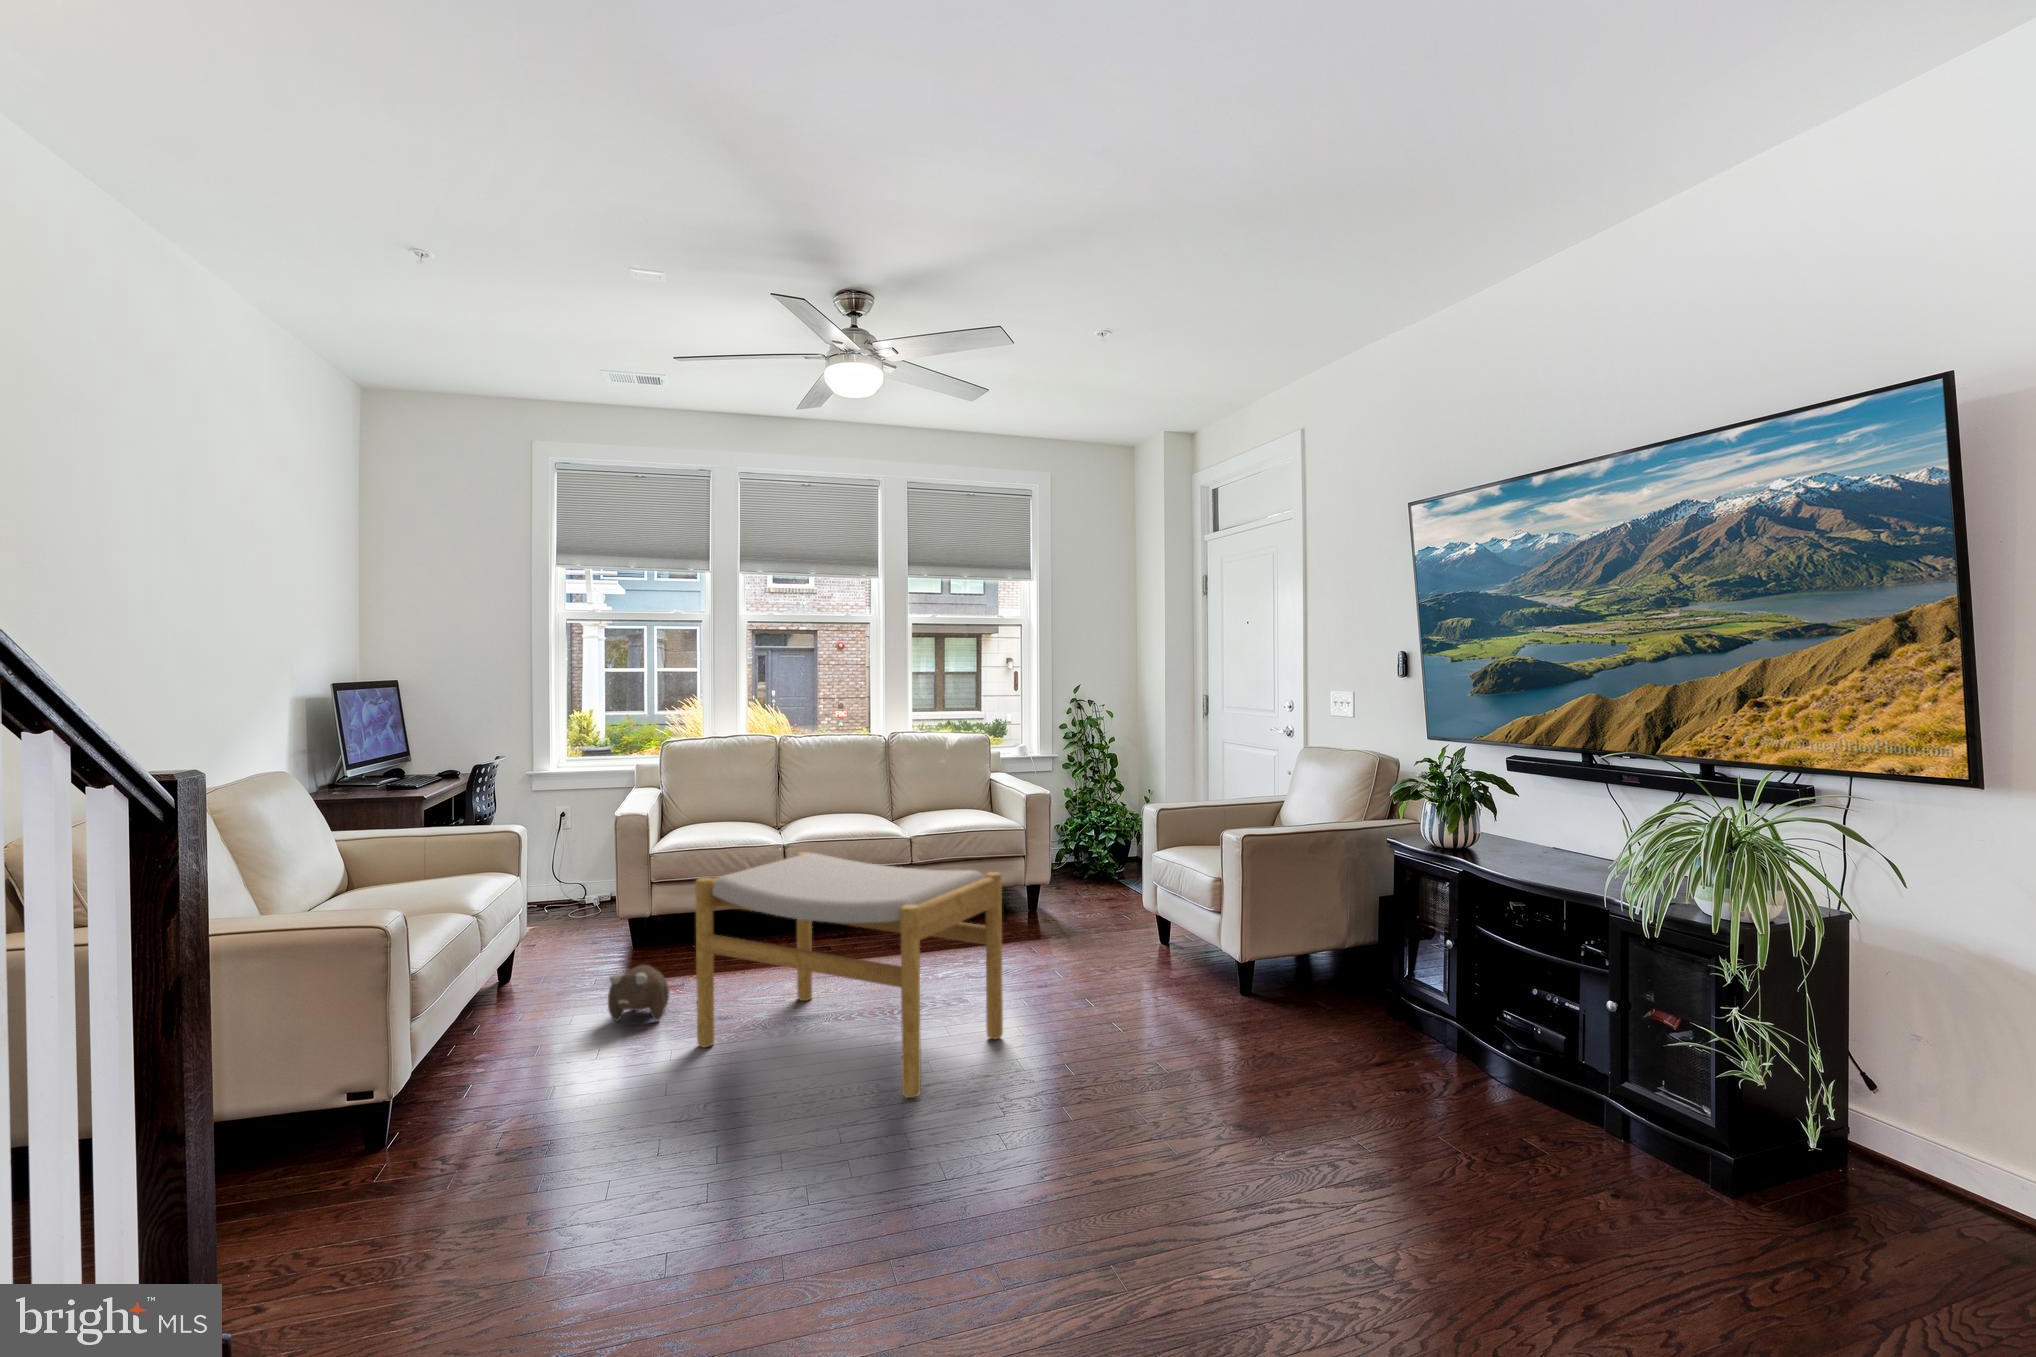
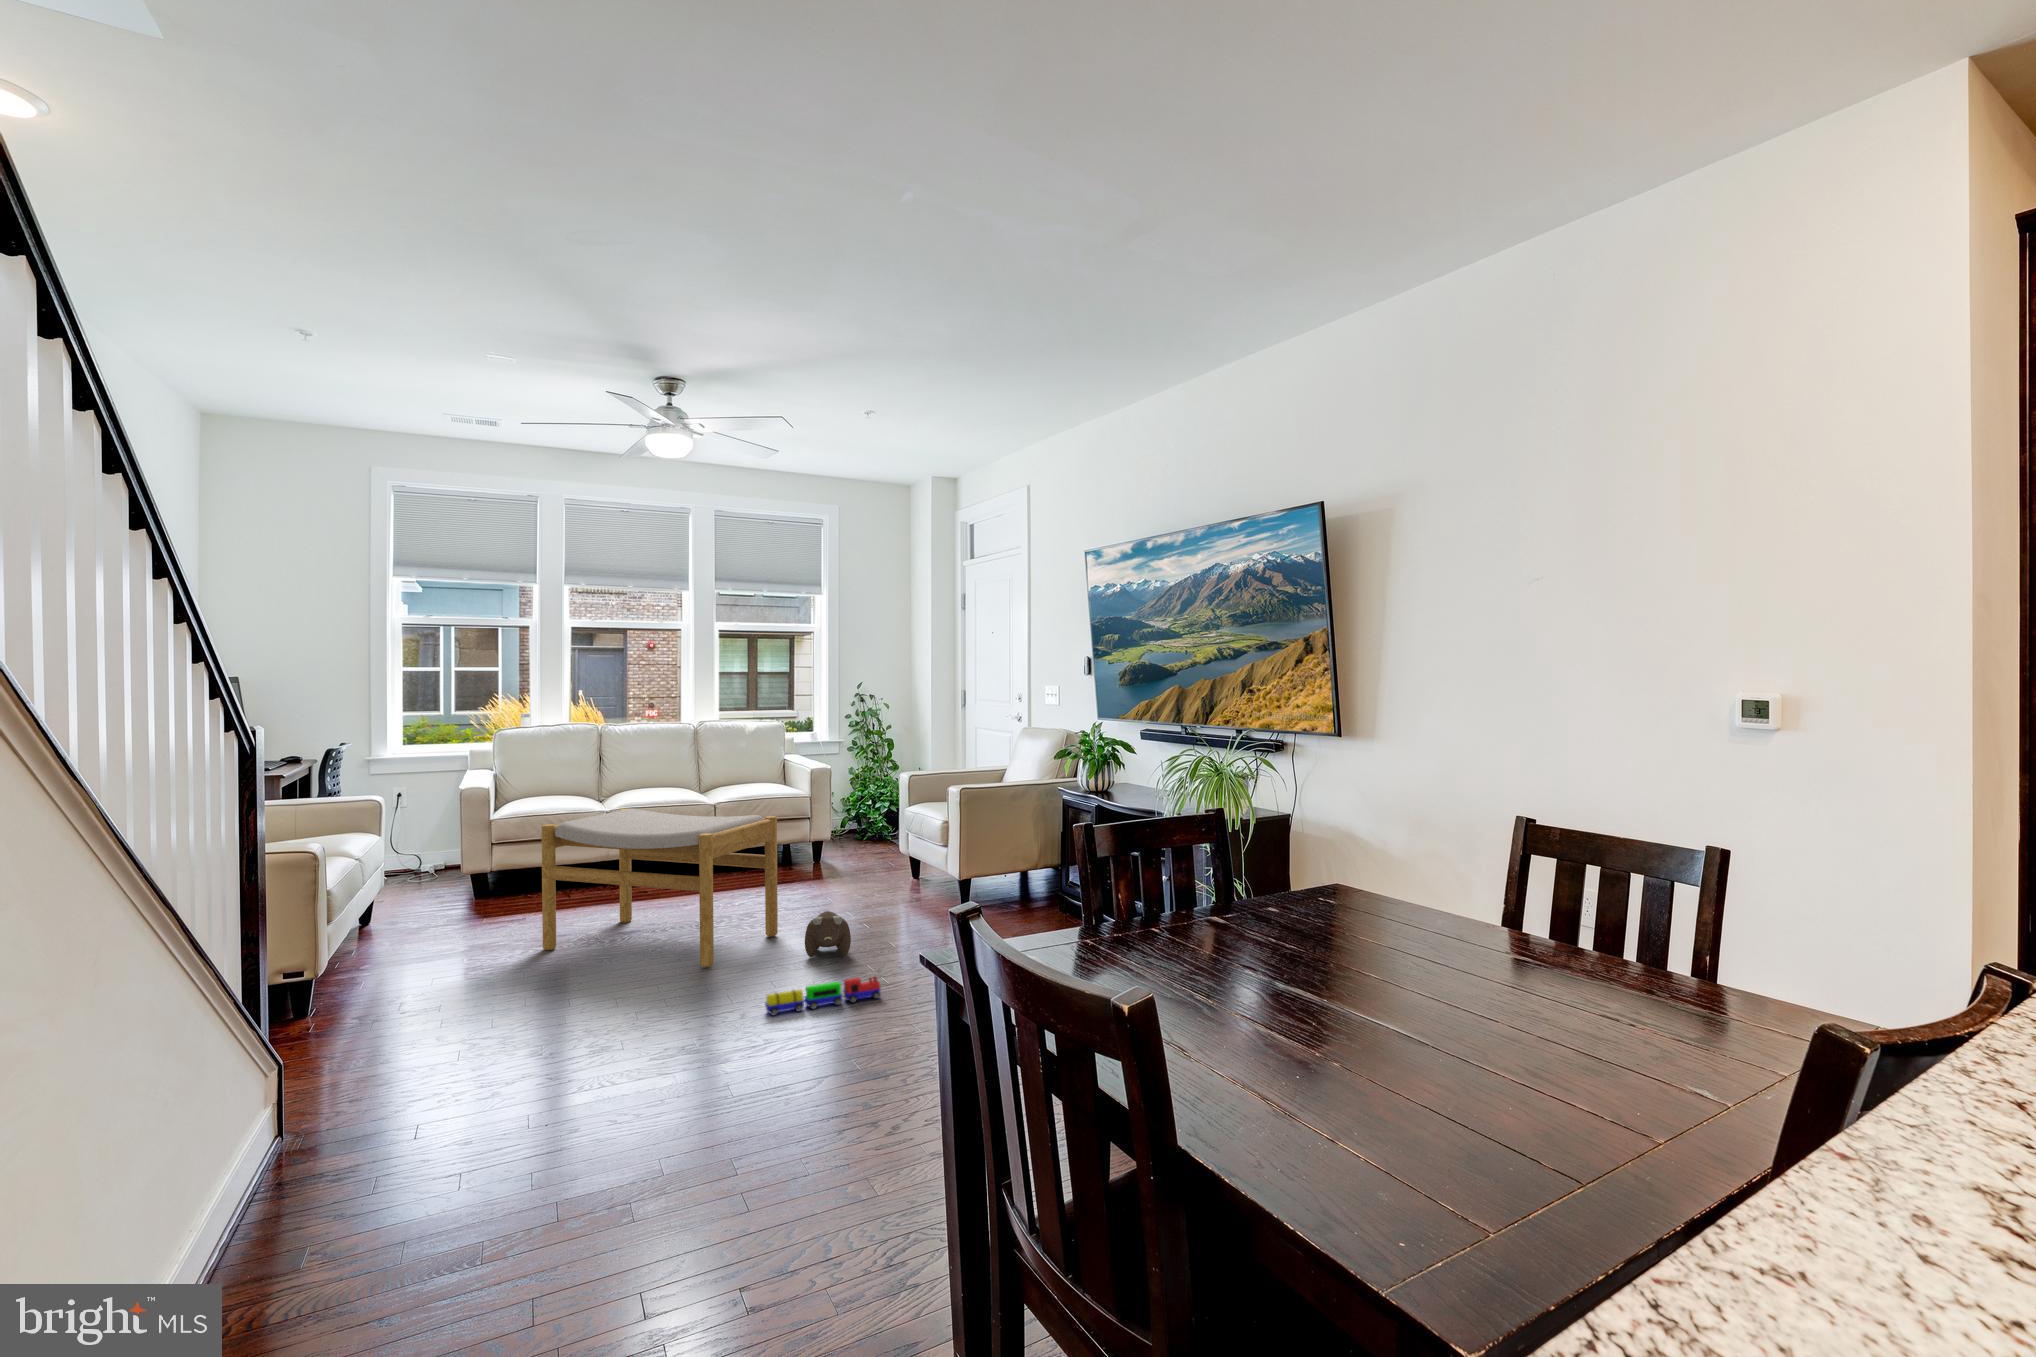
plush toy: present [608,965,669,1021] -> present [805,911,851,957]
toy train: none [1005,1152,1182,1222] -> present [765,976,881,1016]

